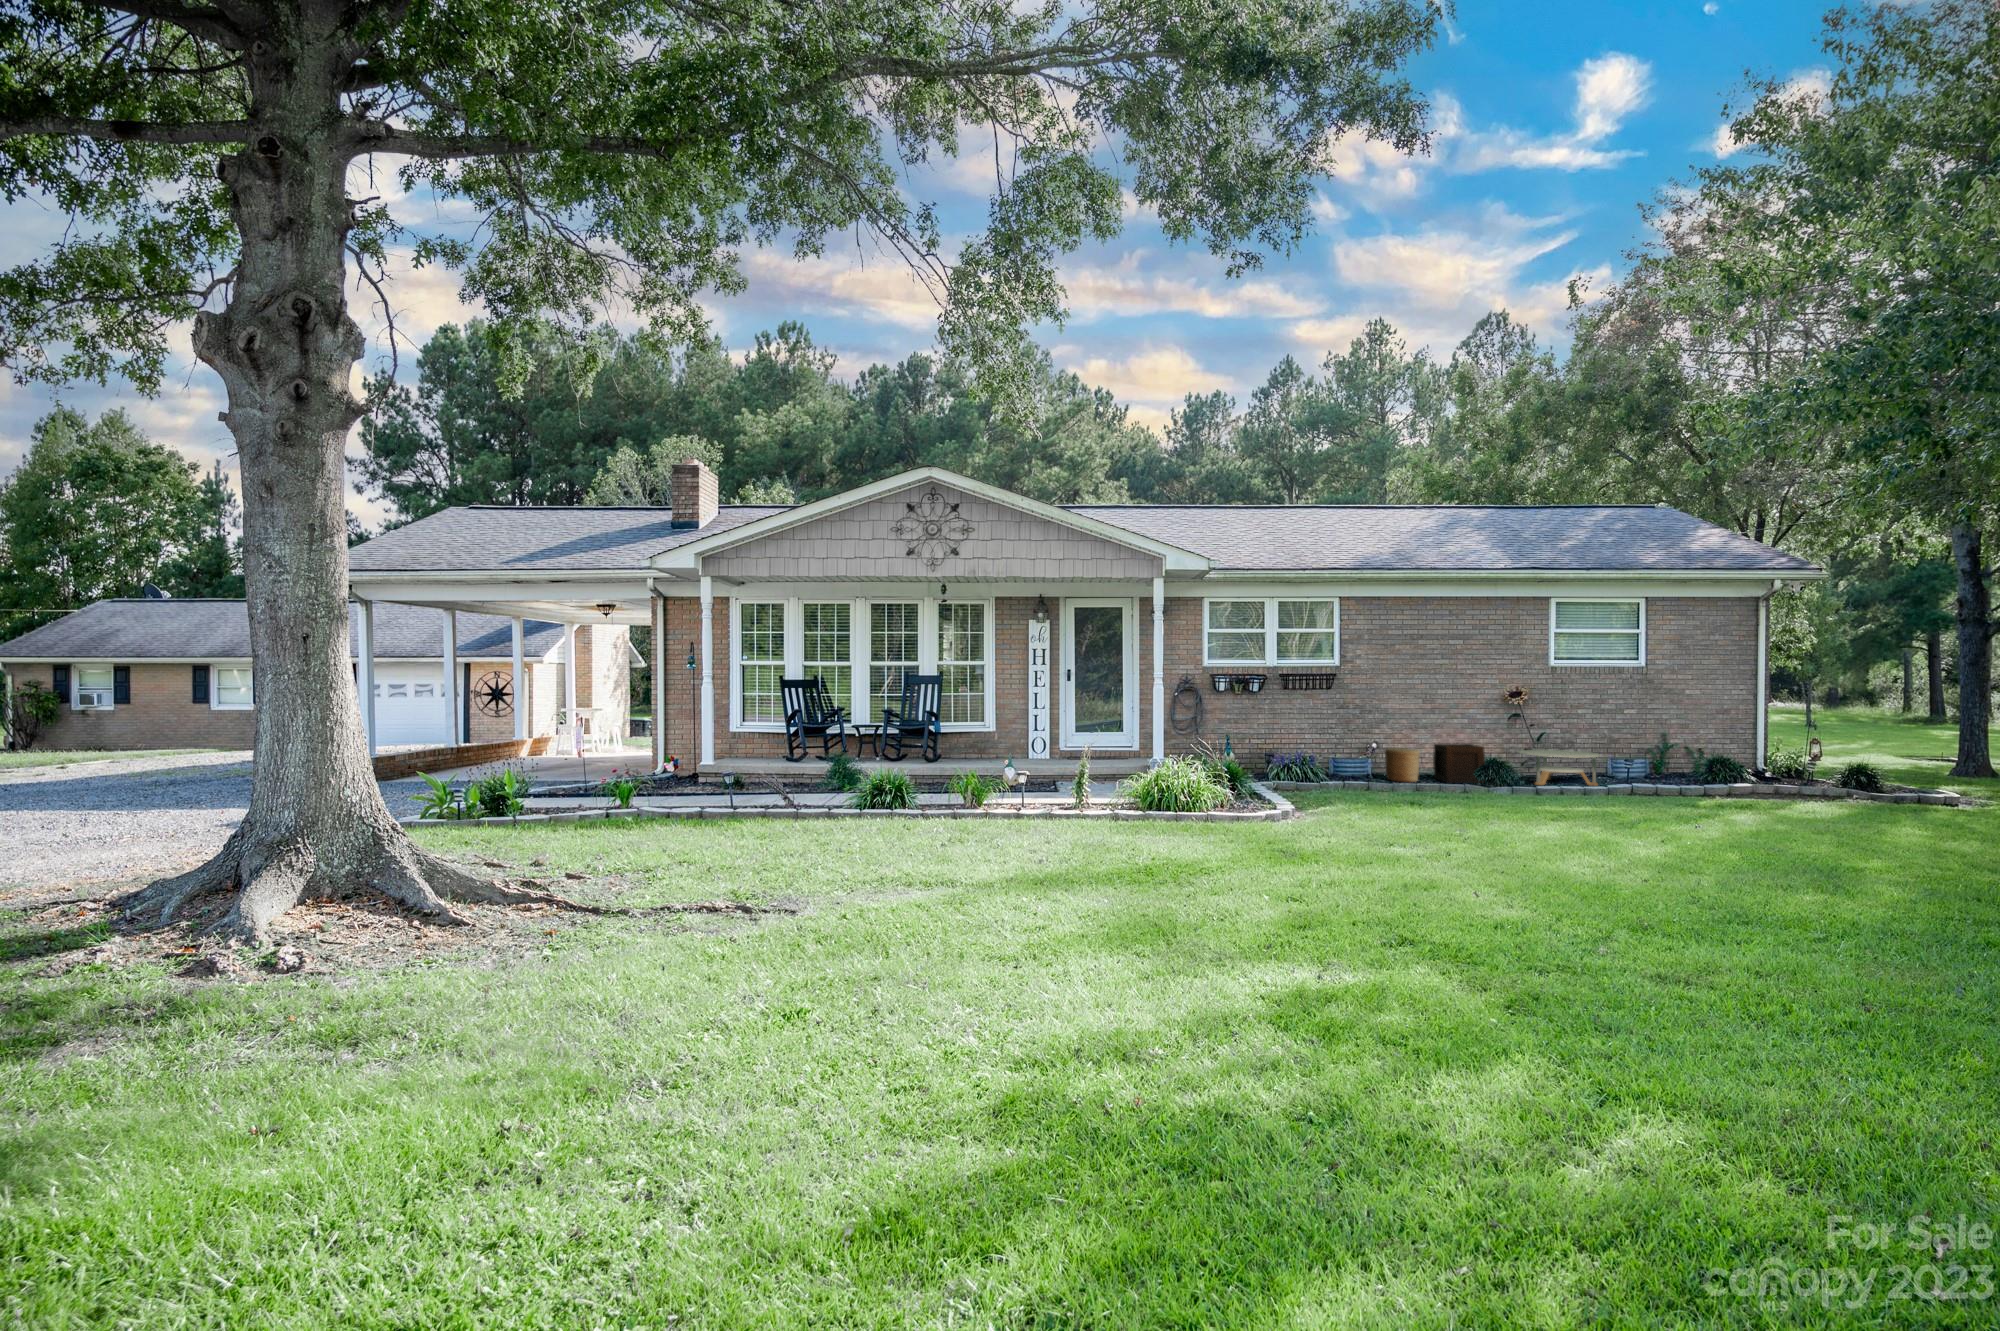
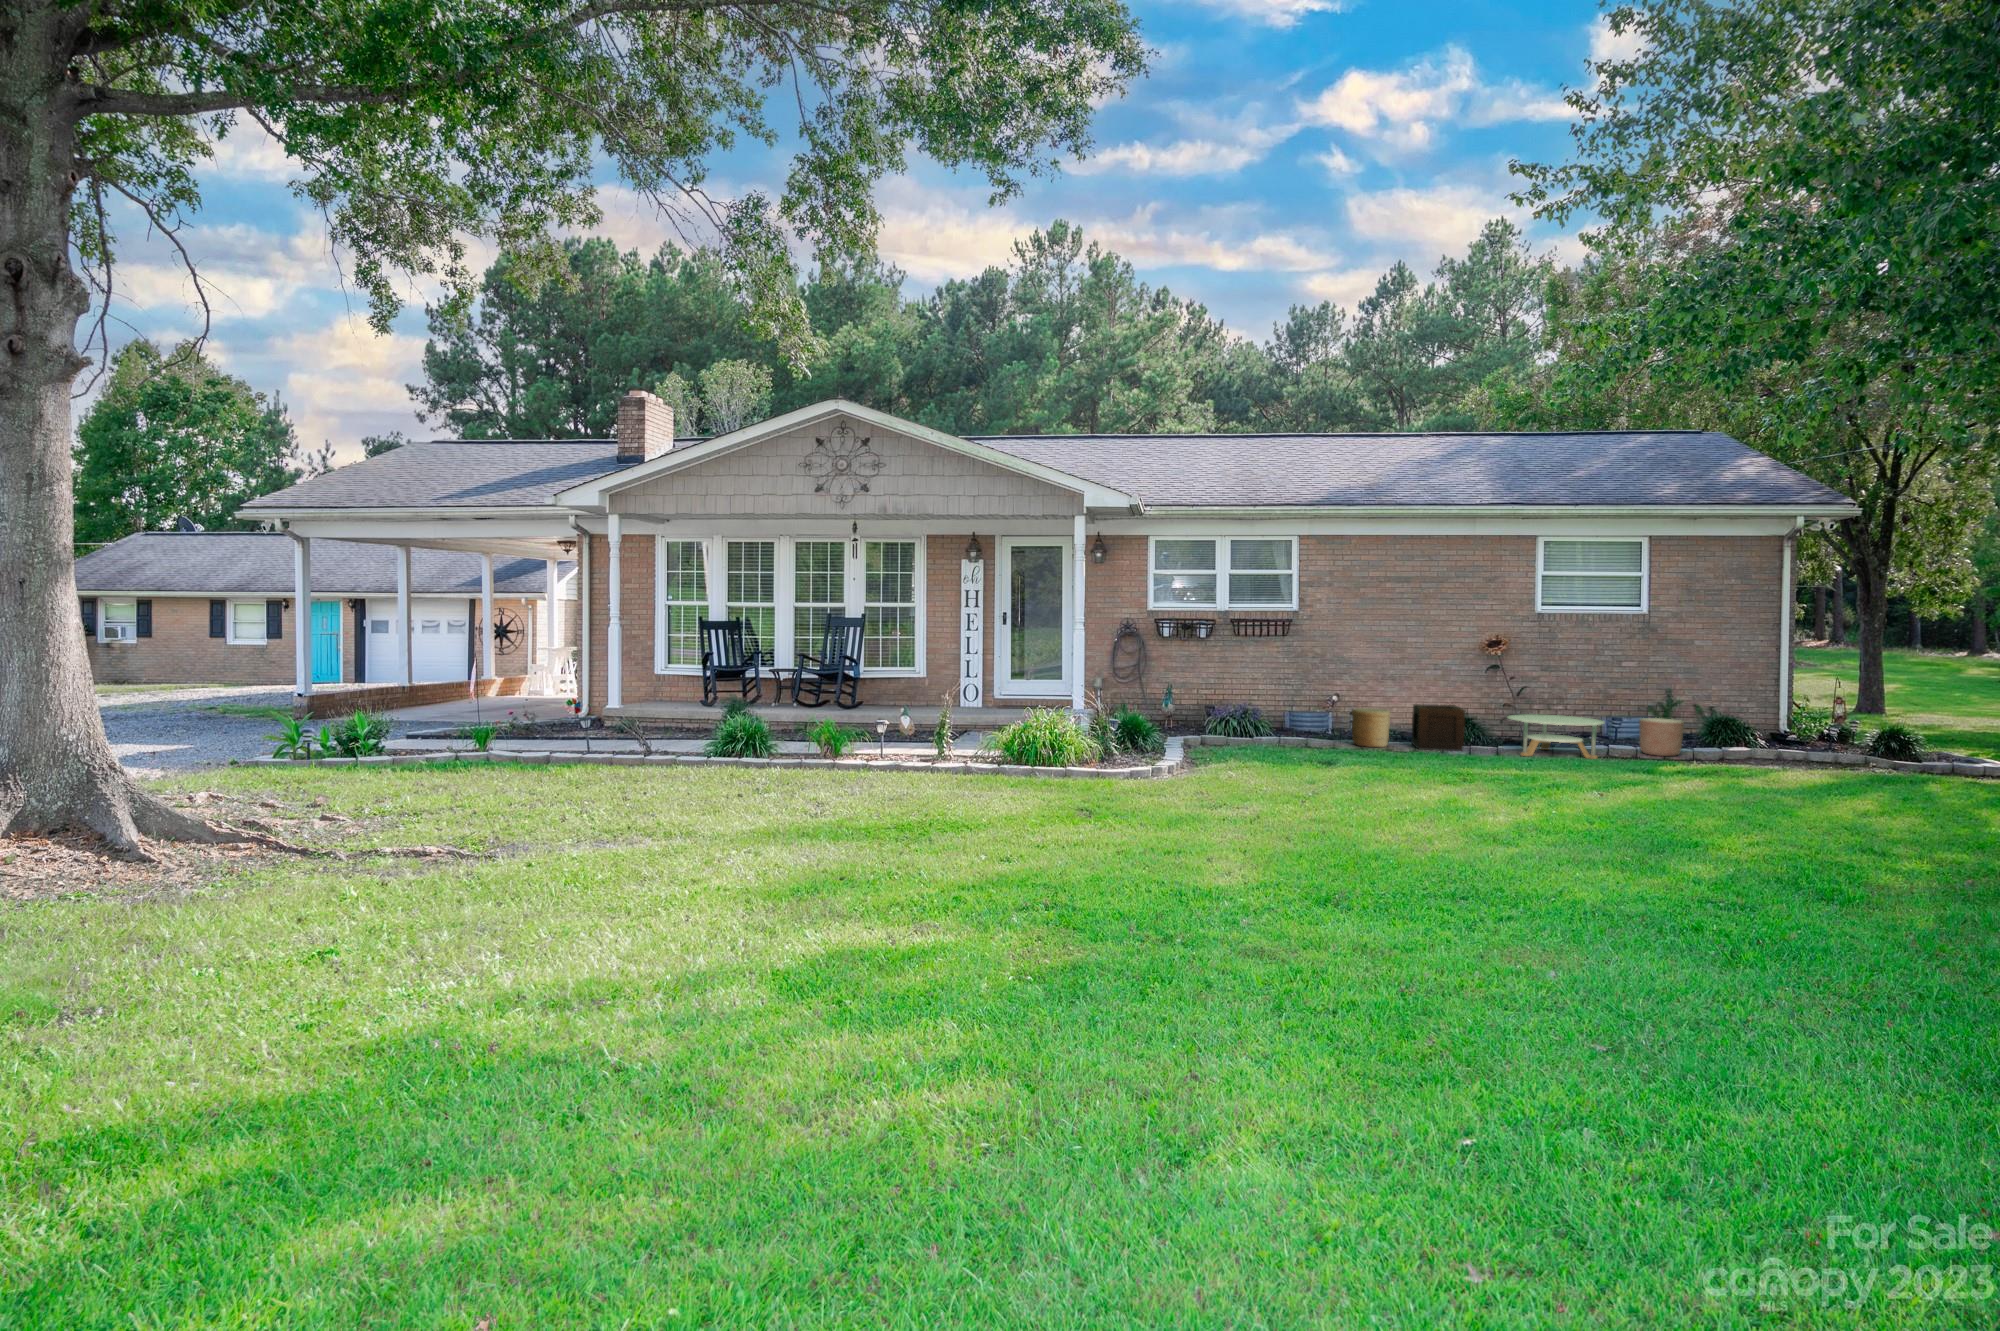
planter: none [1621,750,1659,782] -> present [1639,718,1684,756]

